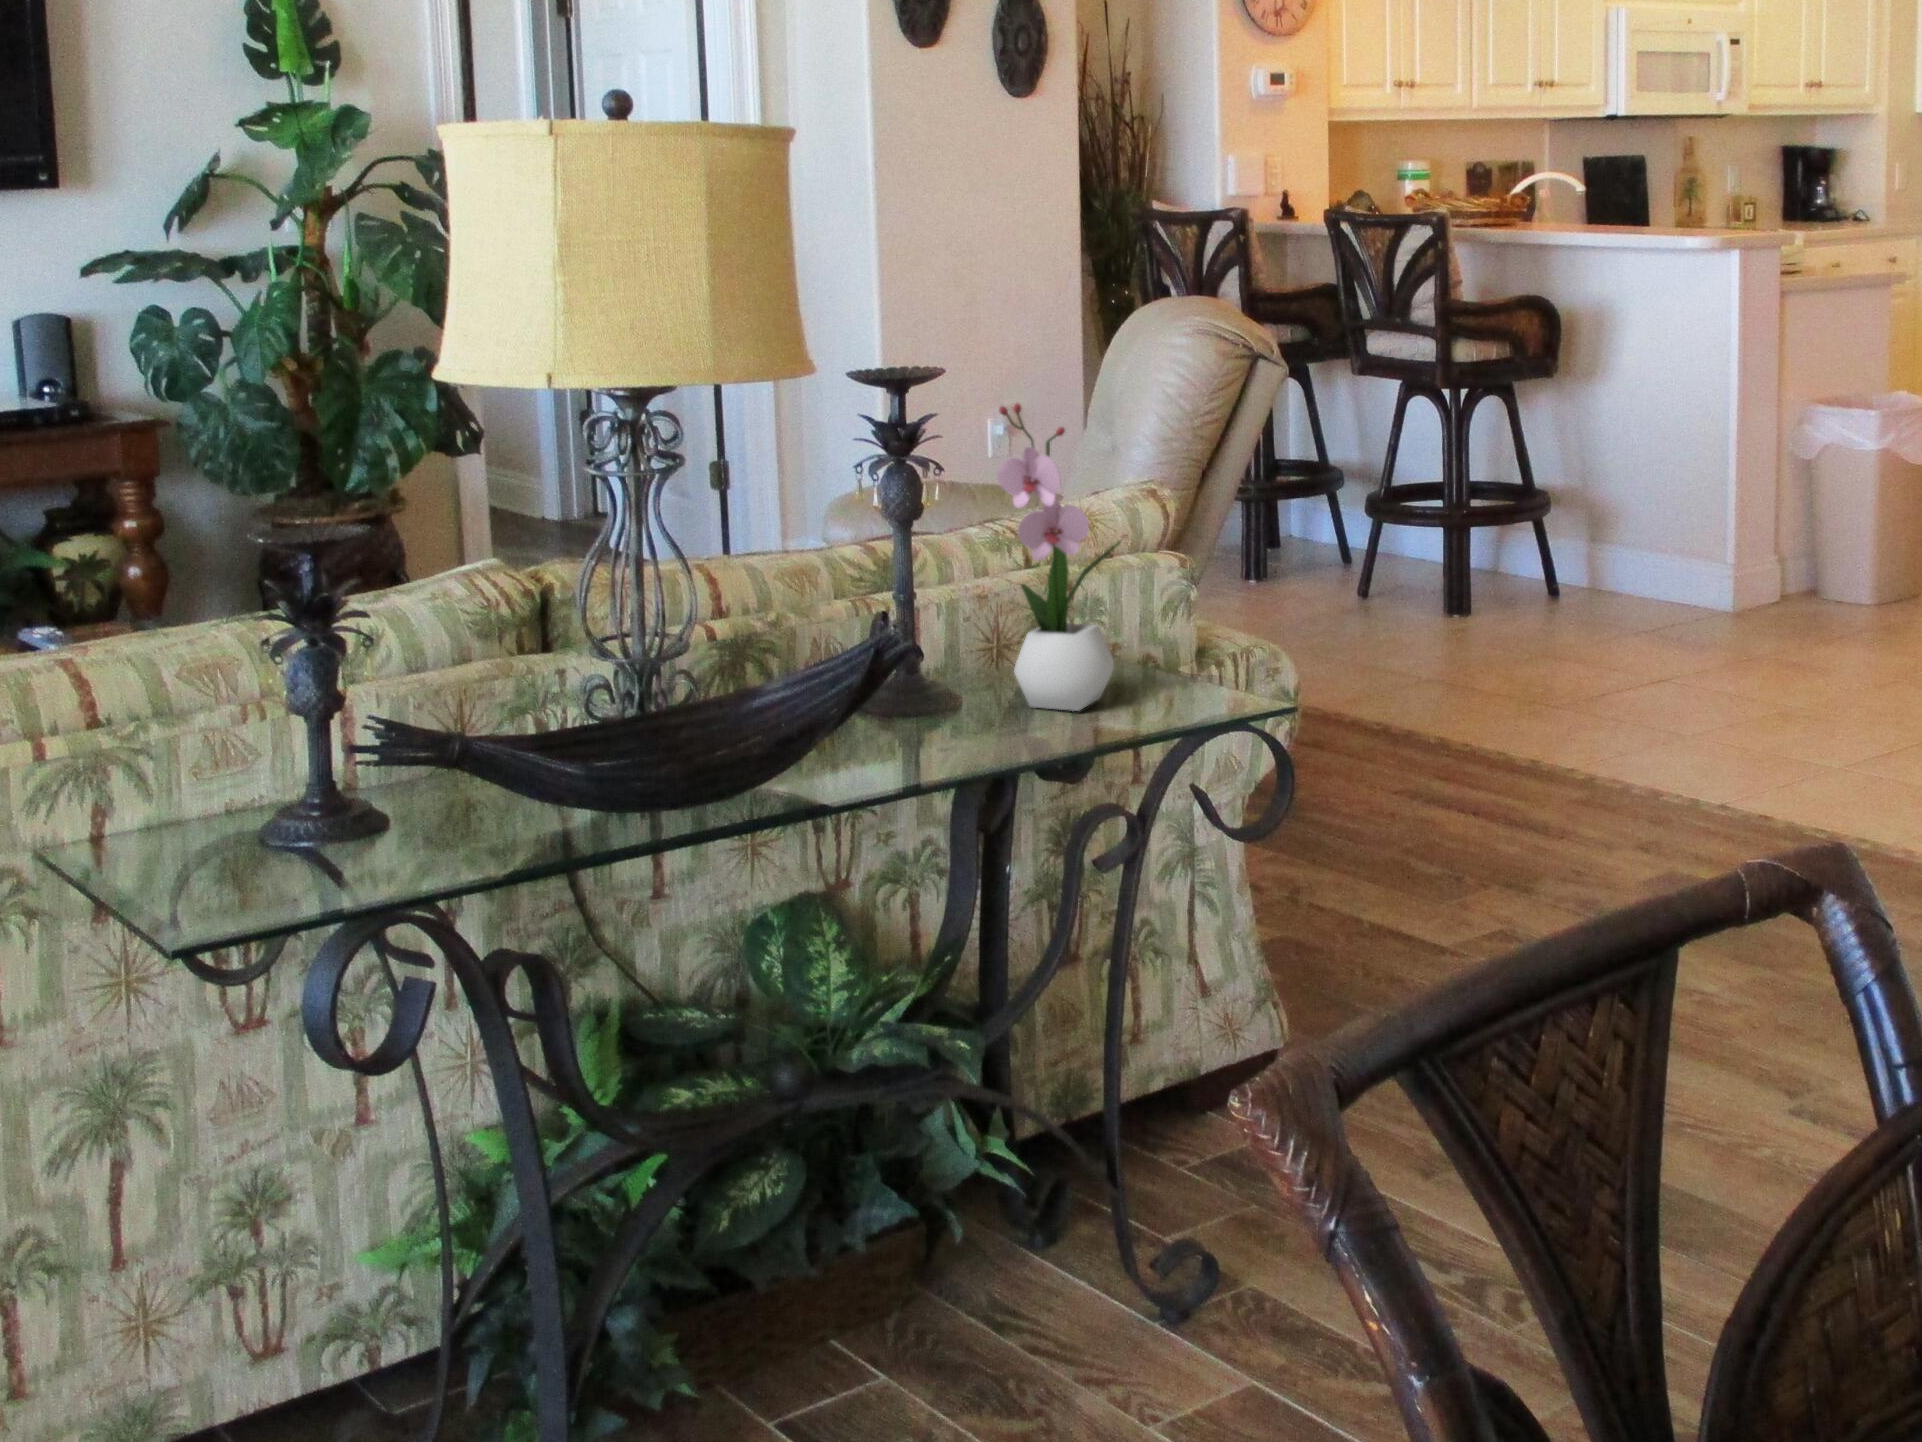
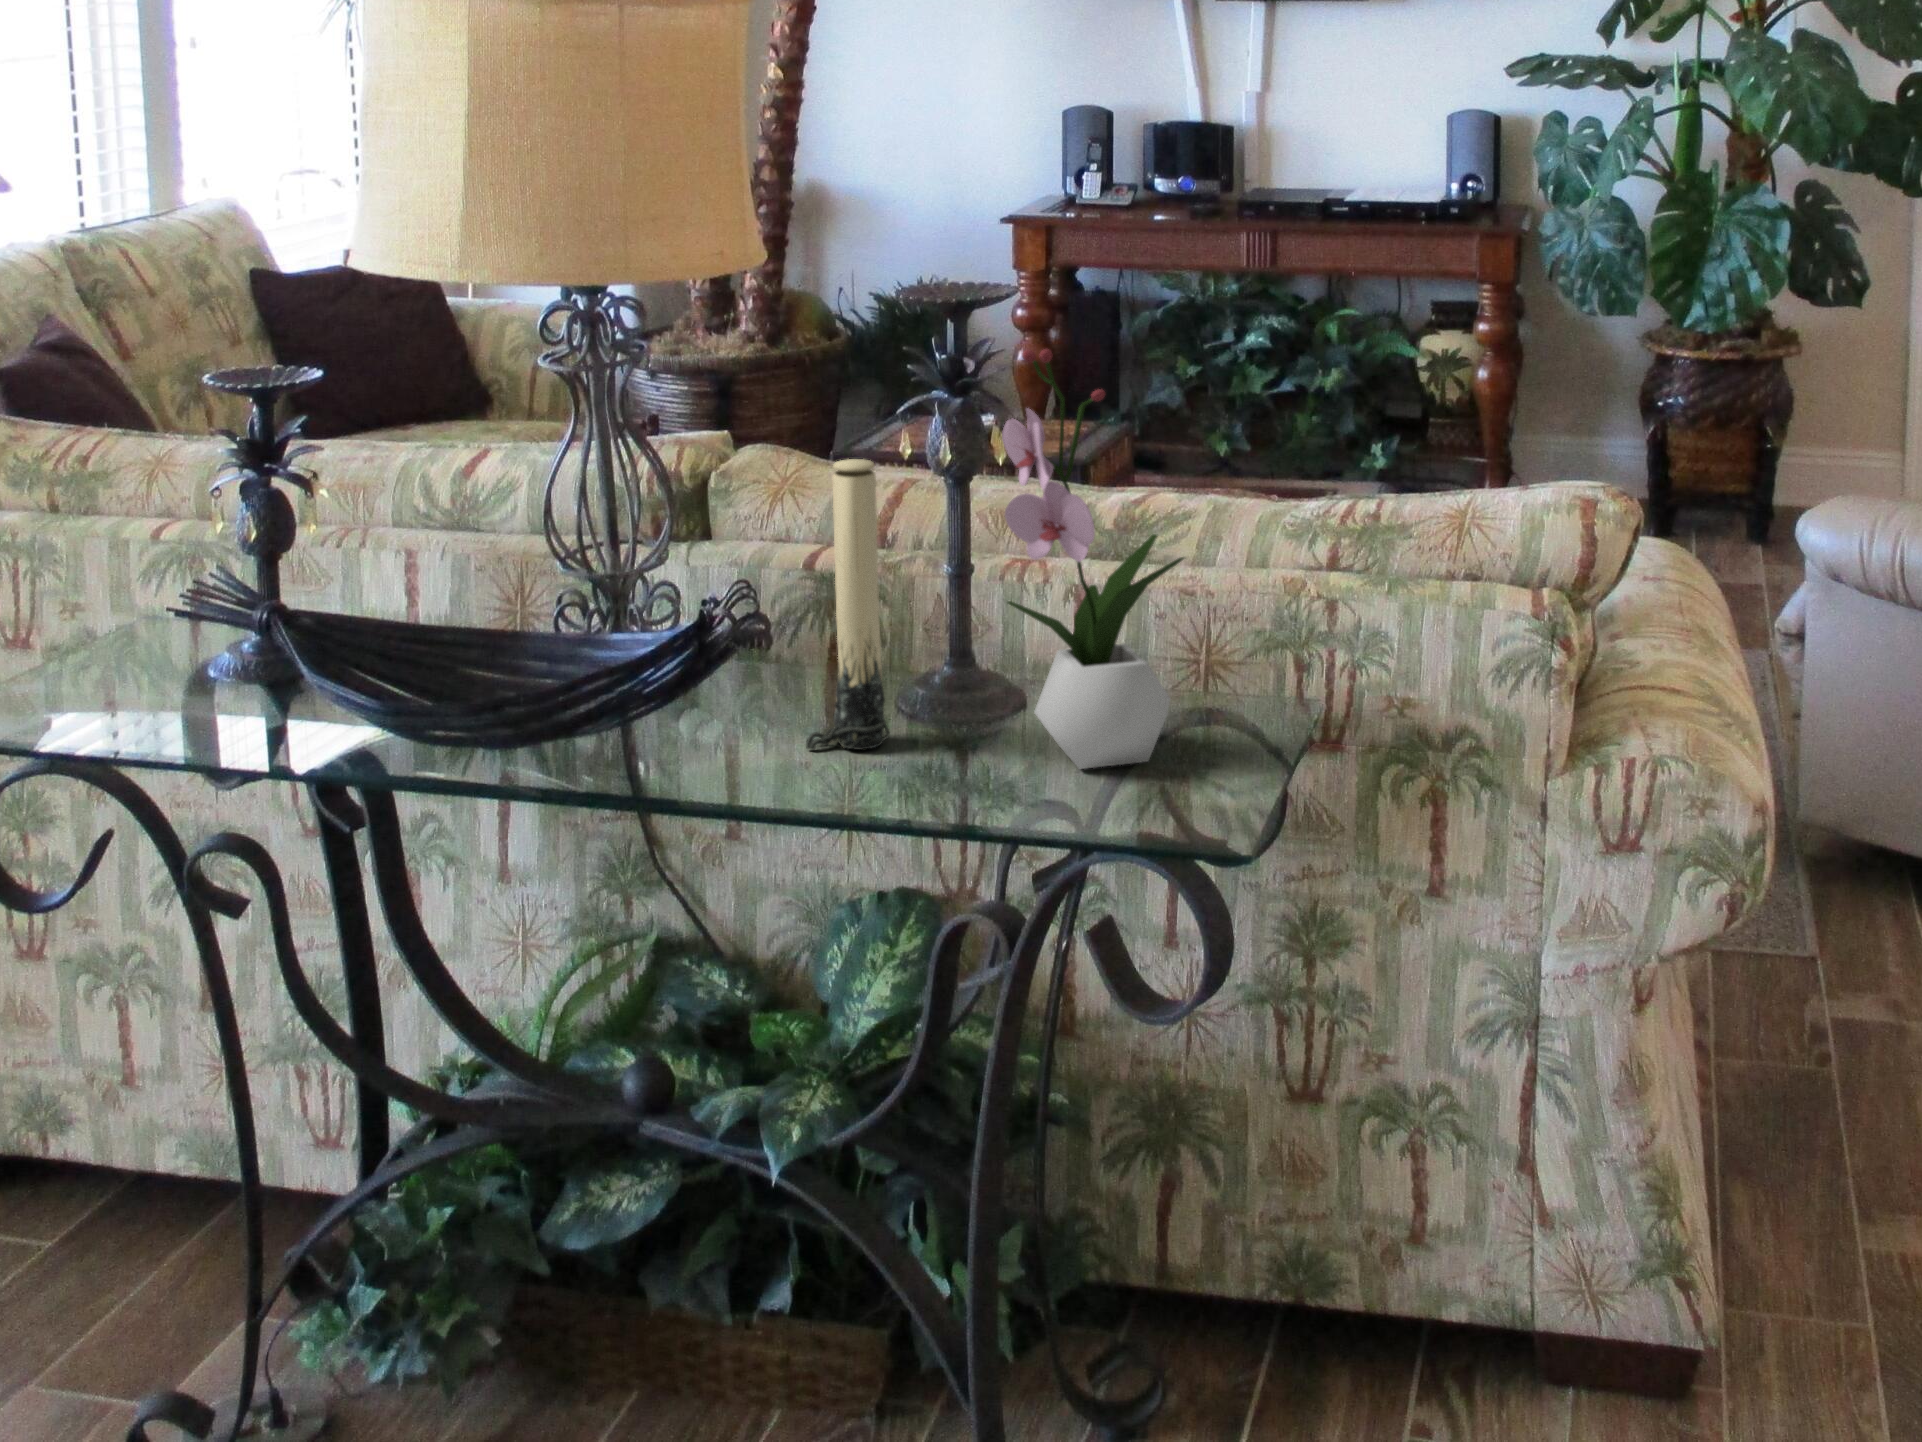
candle: none [890,509,942,748] -> present [806,459,889,750]

